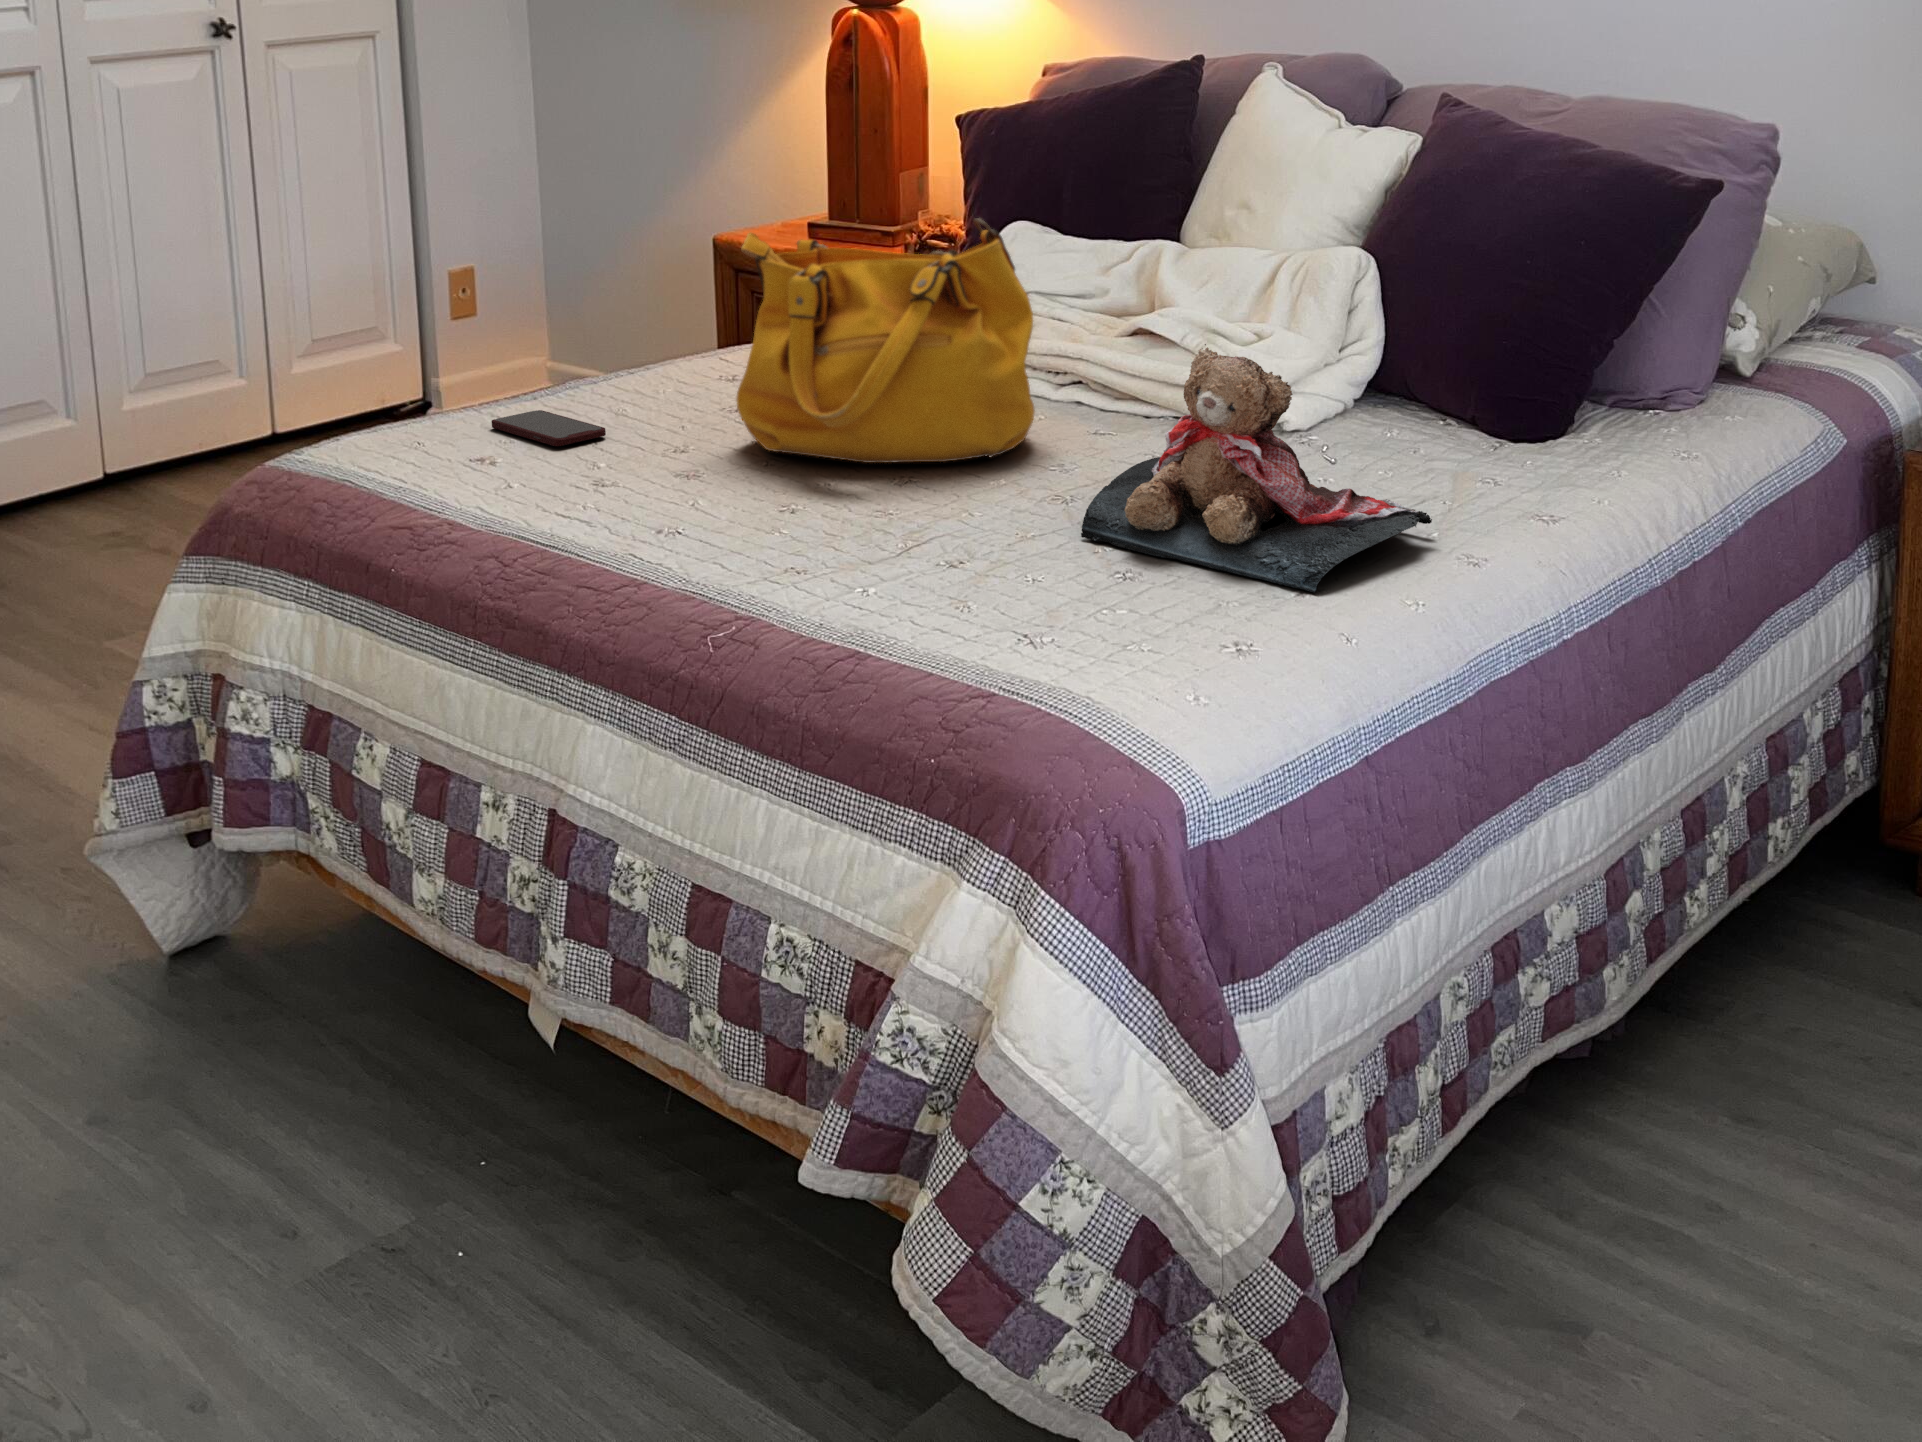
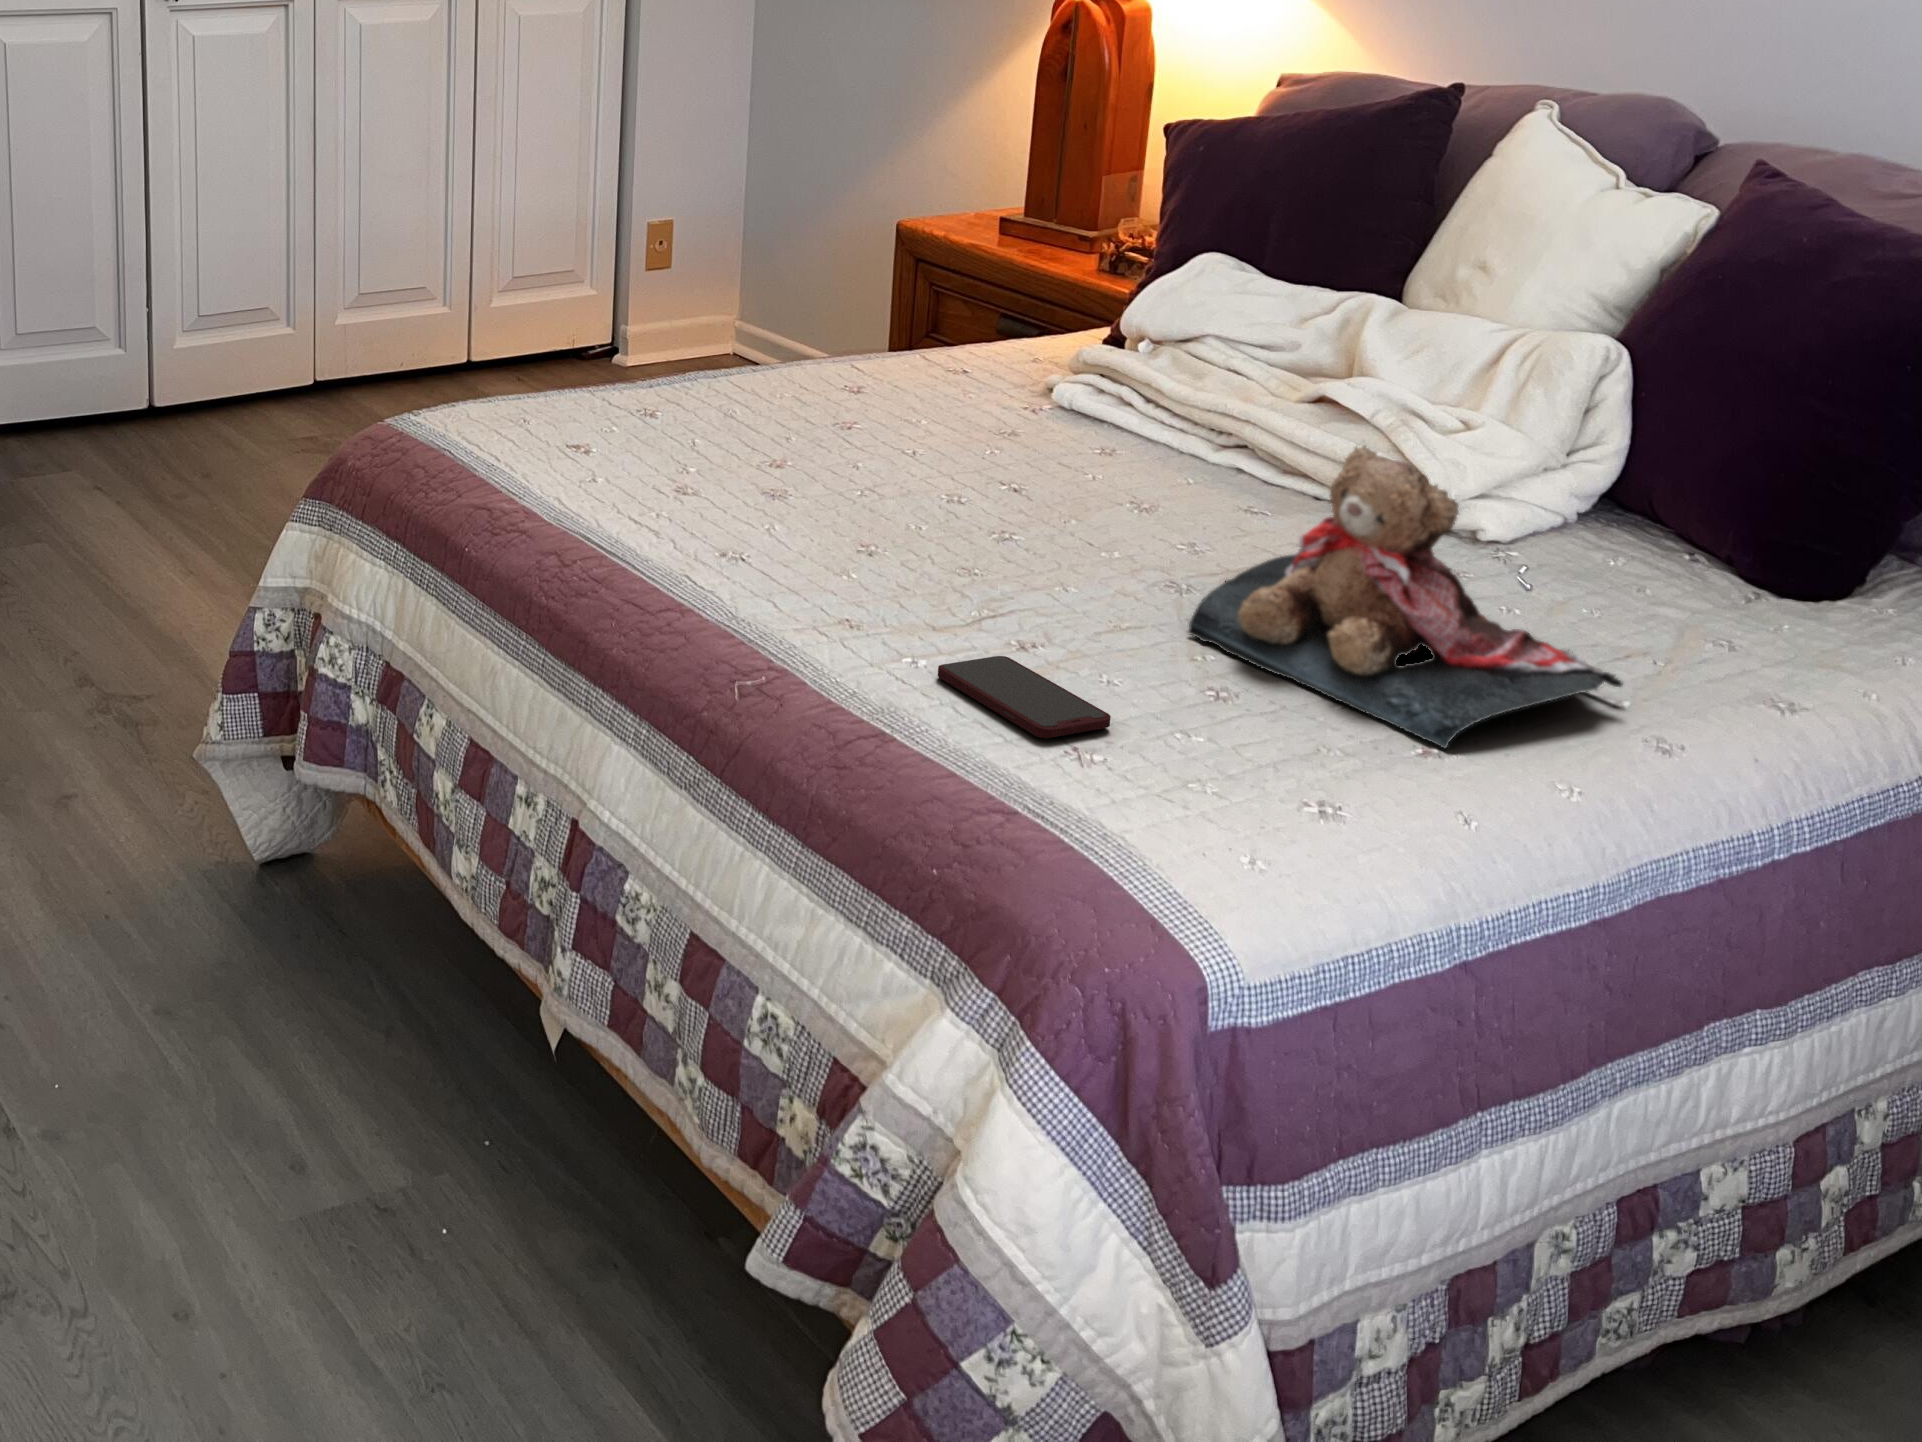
handbag: present [736,218,1035,463] -> none [850,247,1186,521]
smartphone: present [492,410,606,446] -> present [938,656,1111,738]

